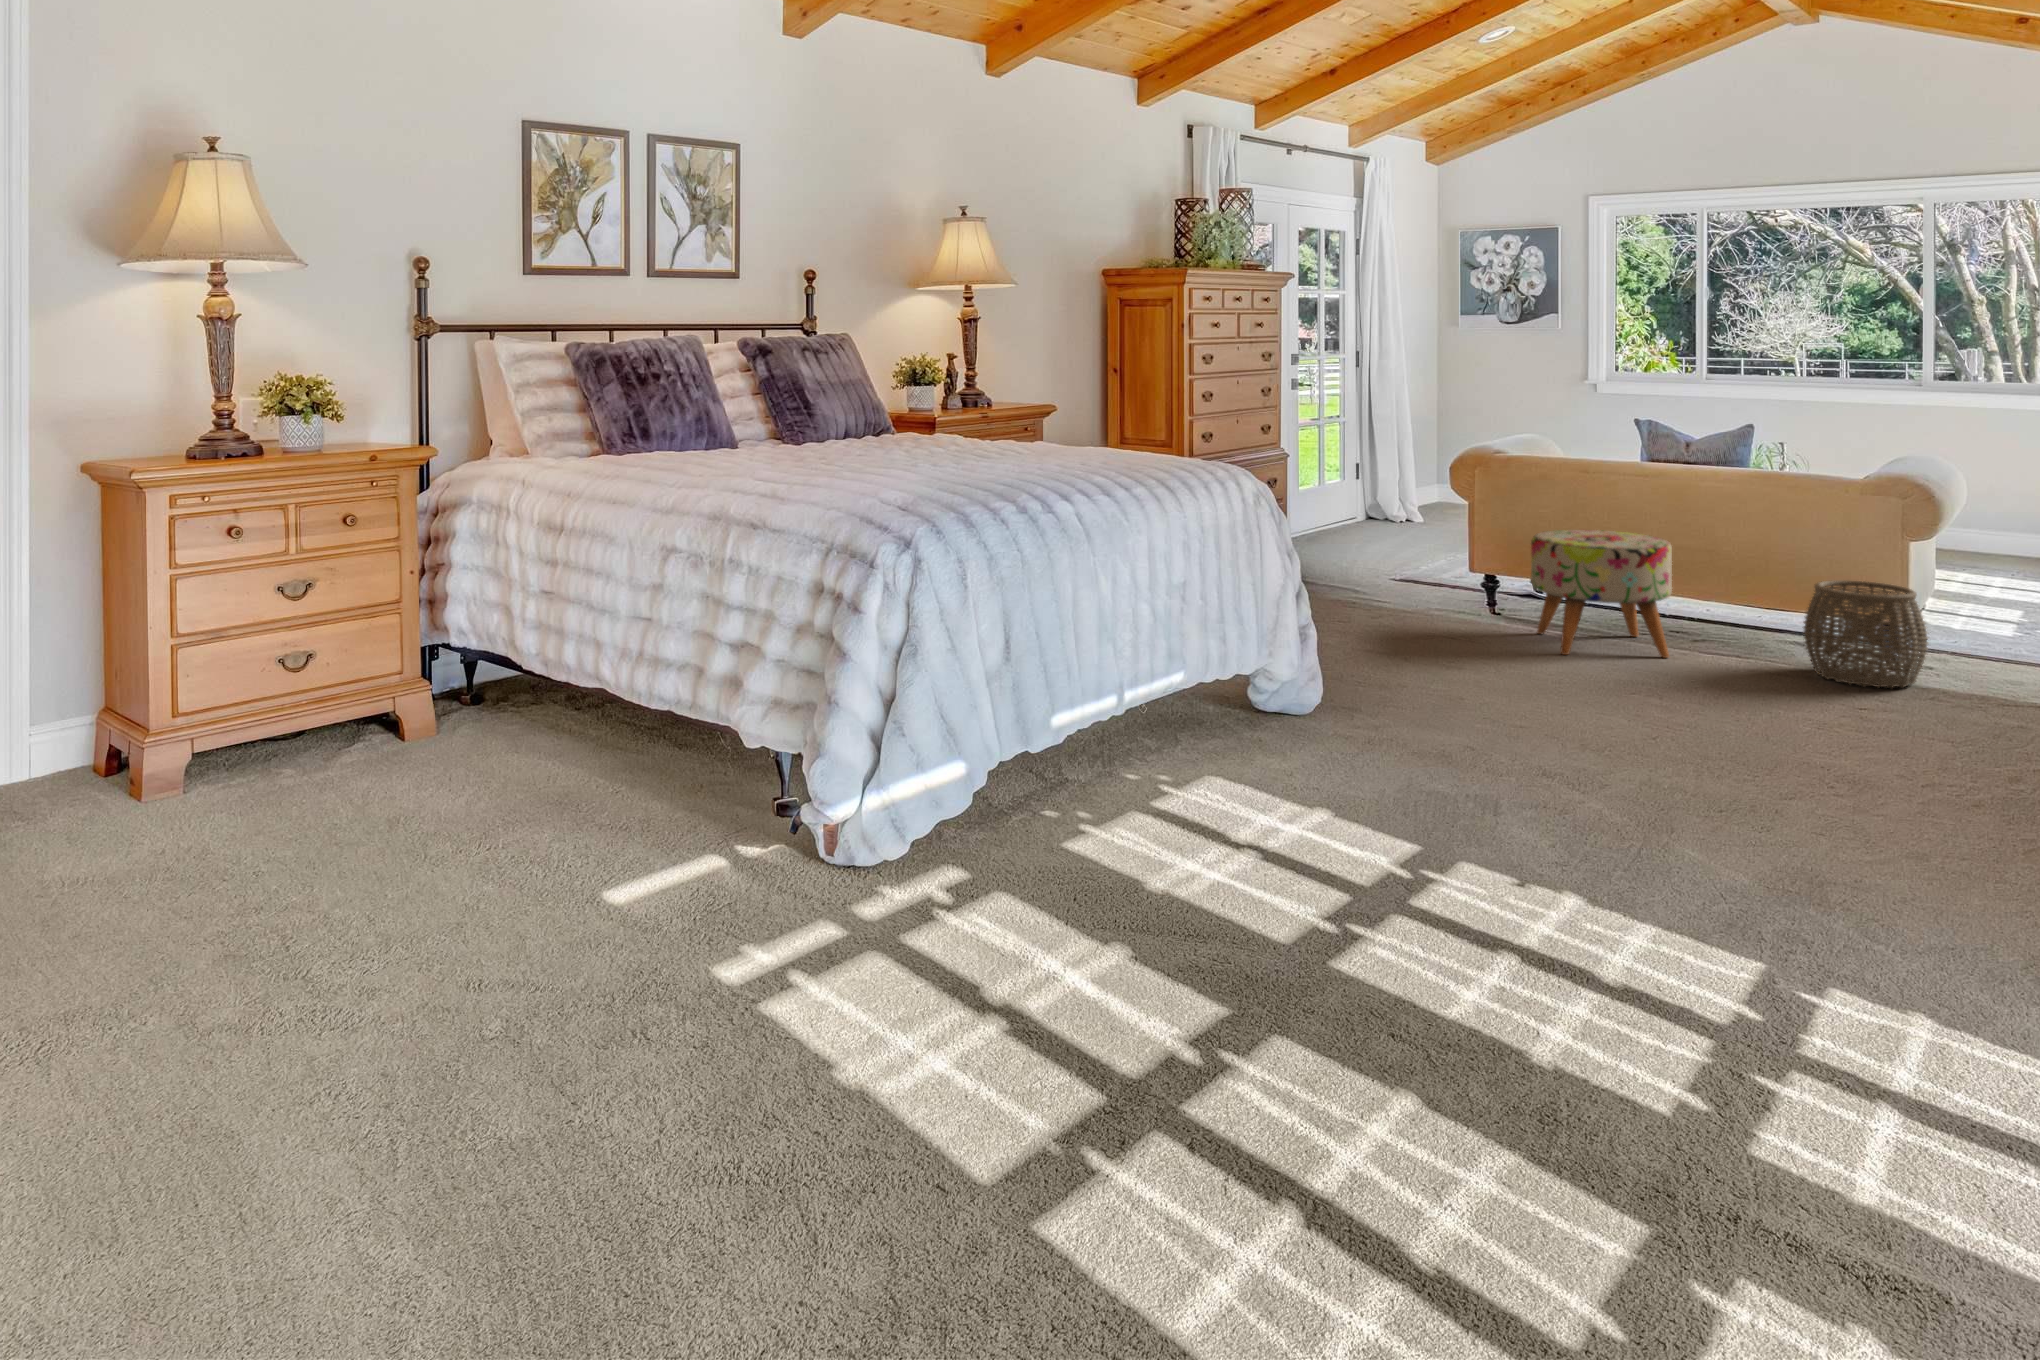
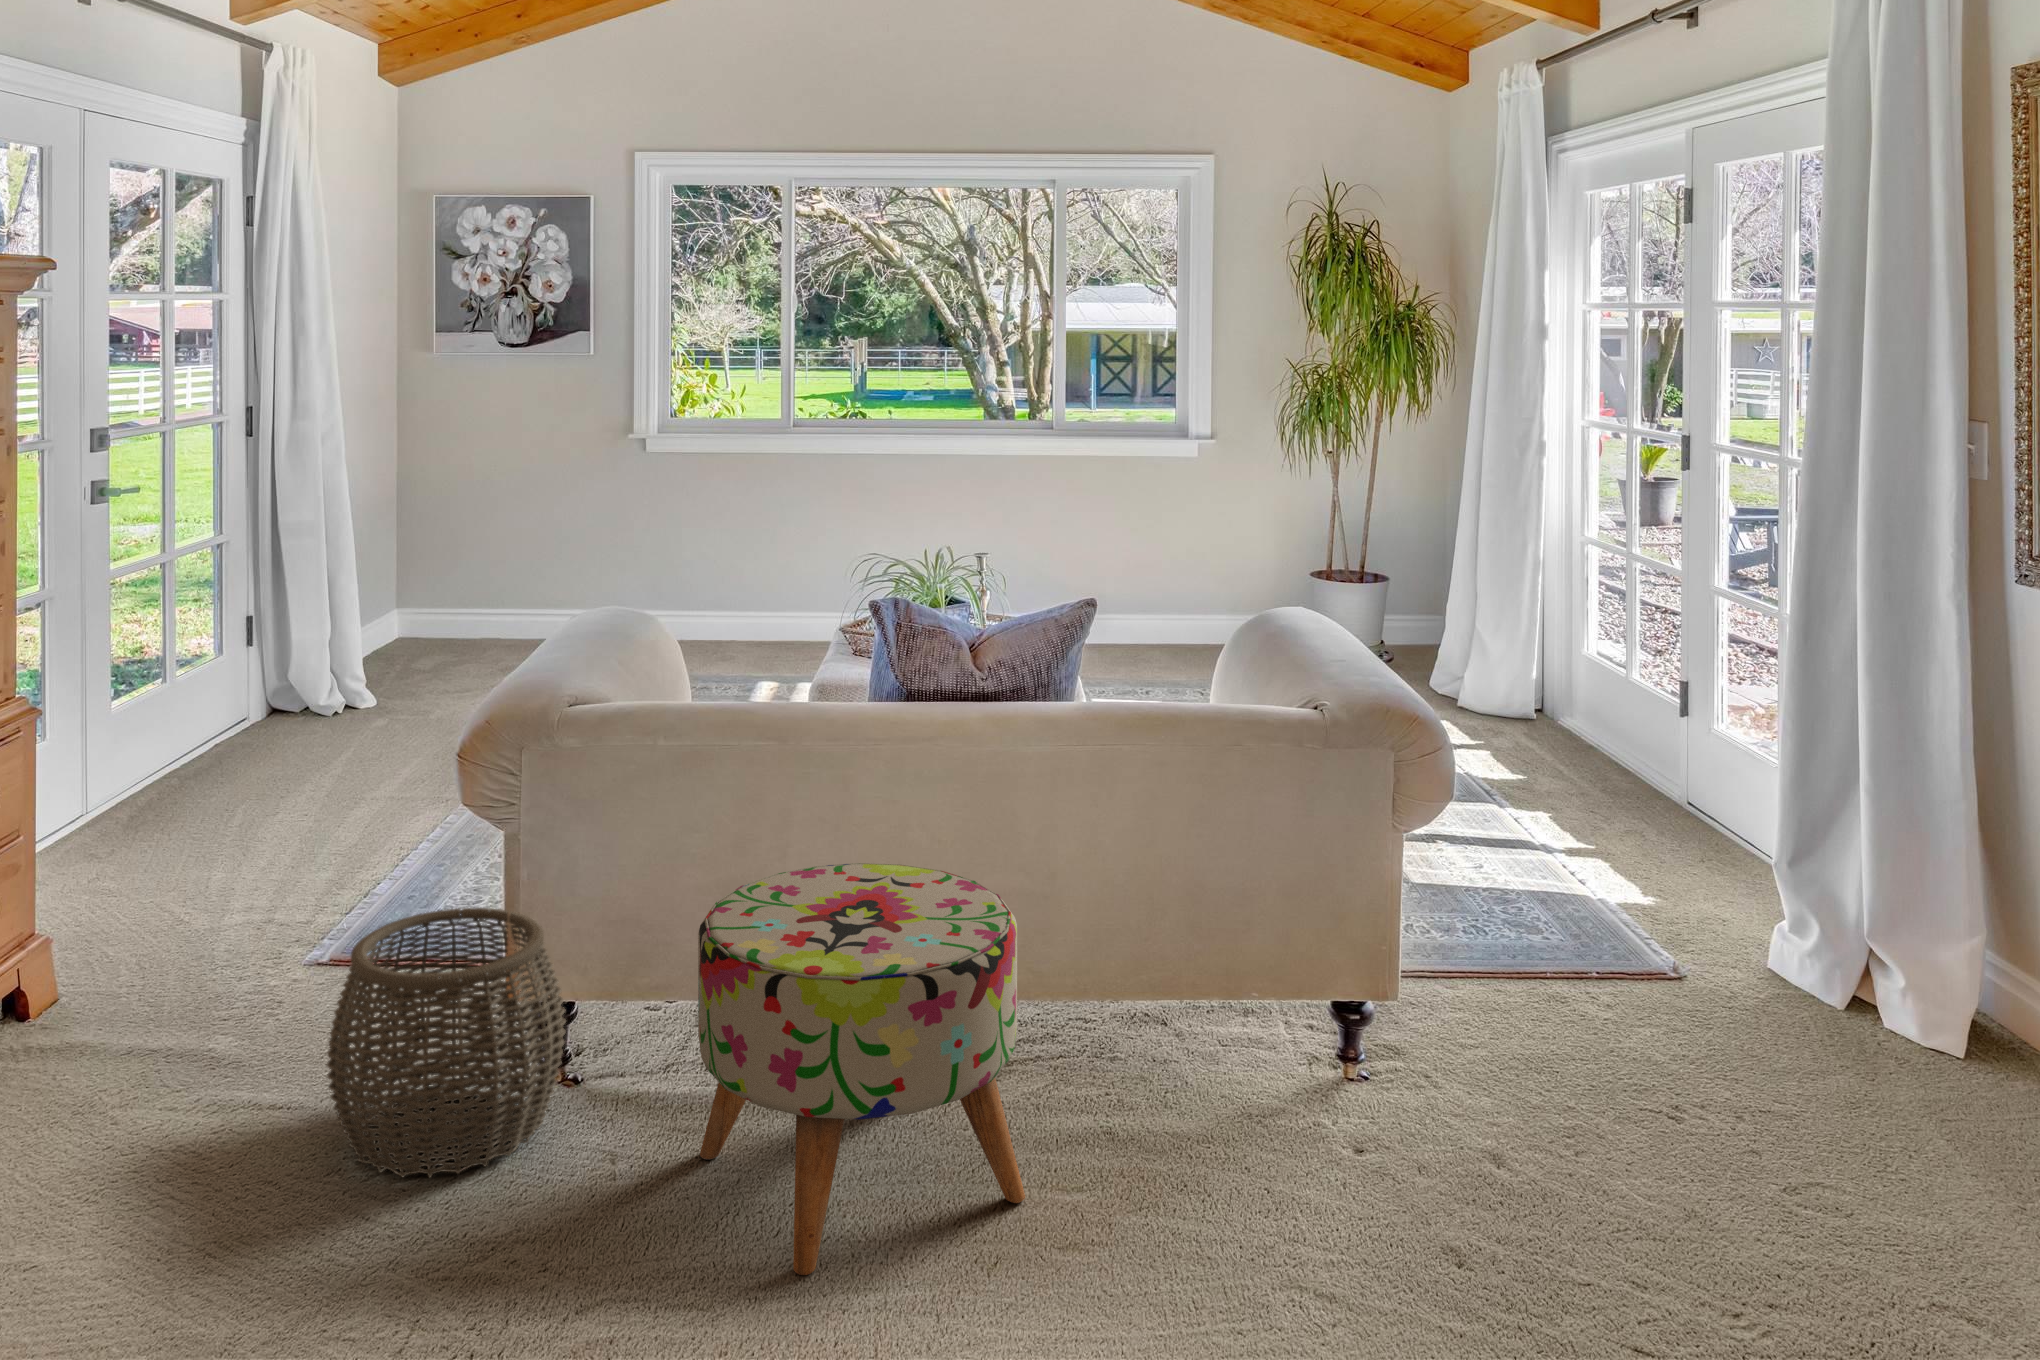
woven basket: present [1804,580,1929,688] -> present [327,908,566,1178]

